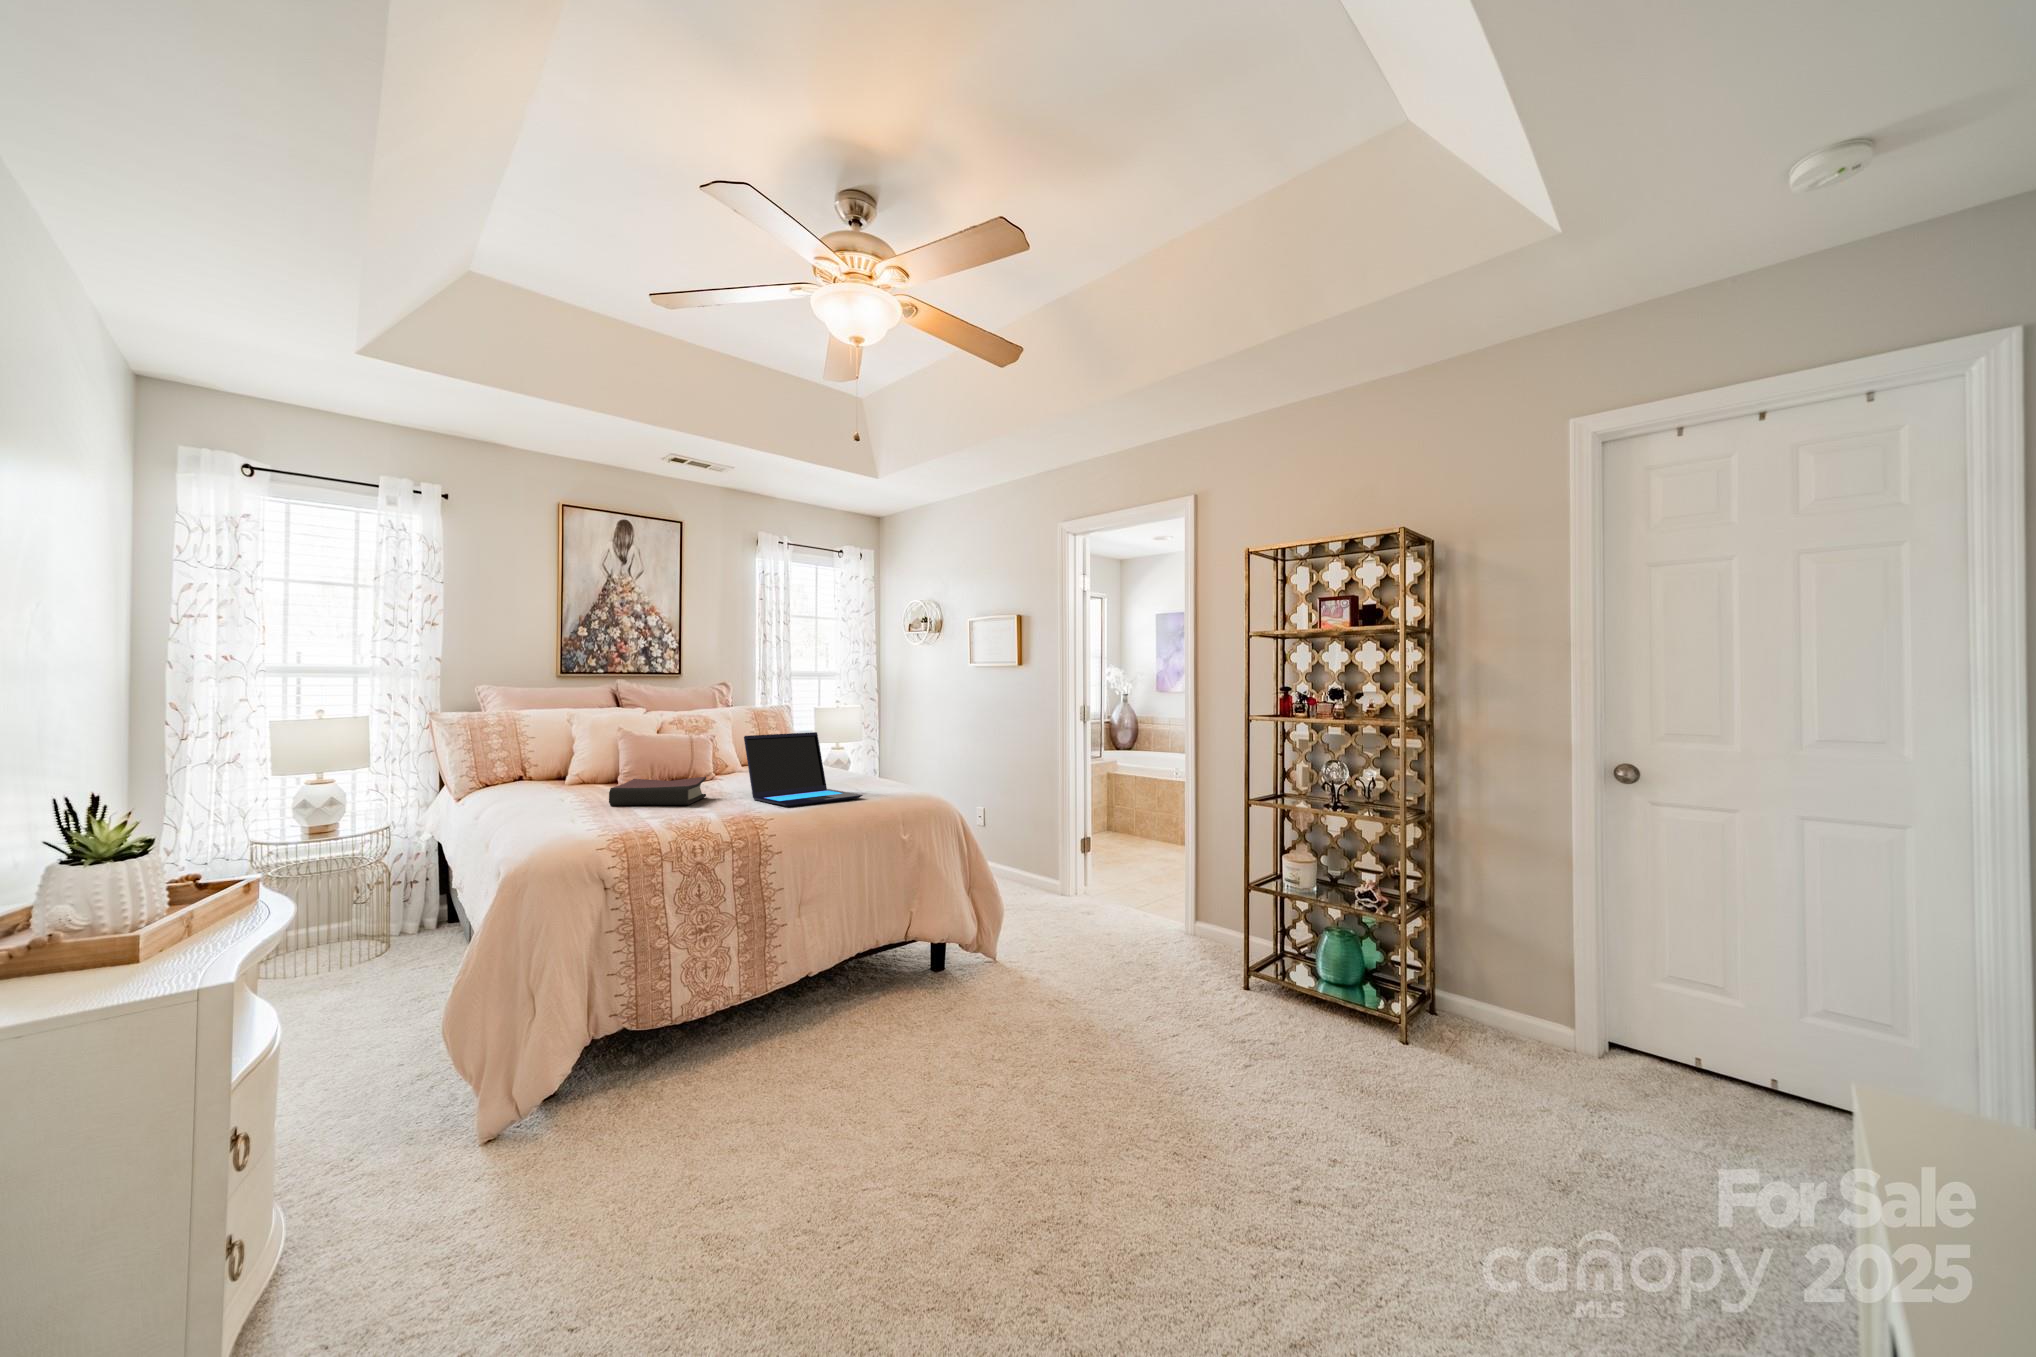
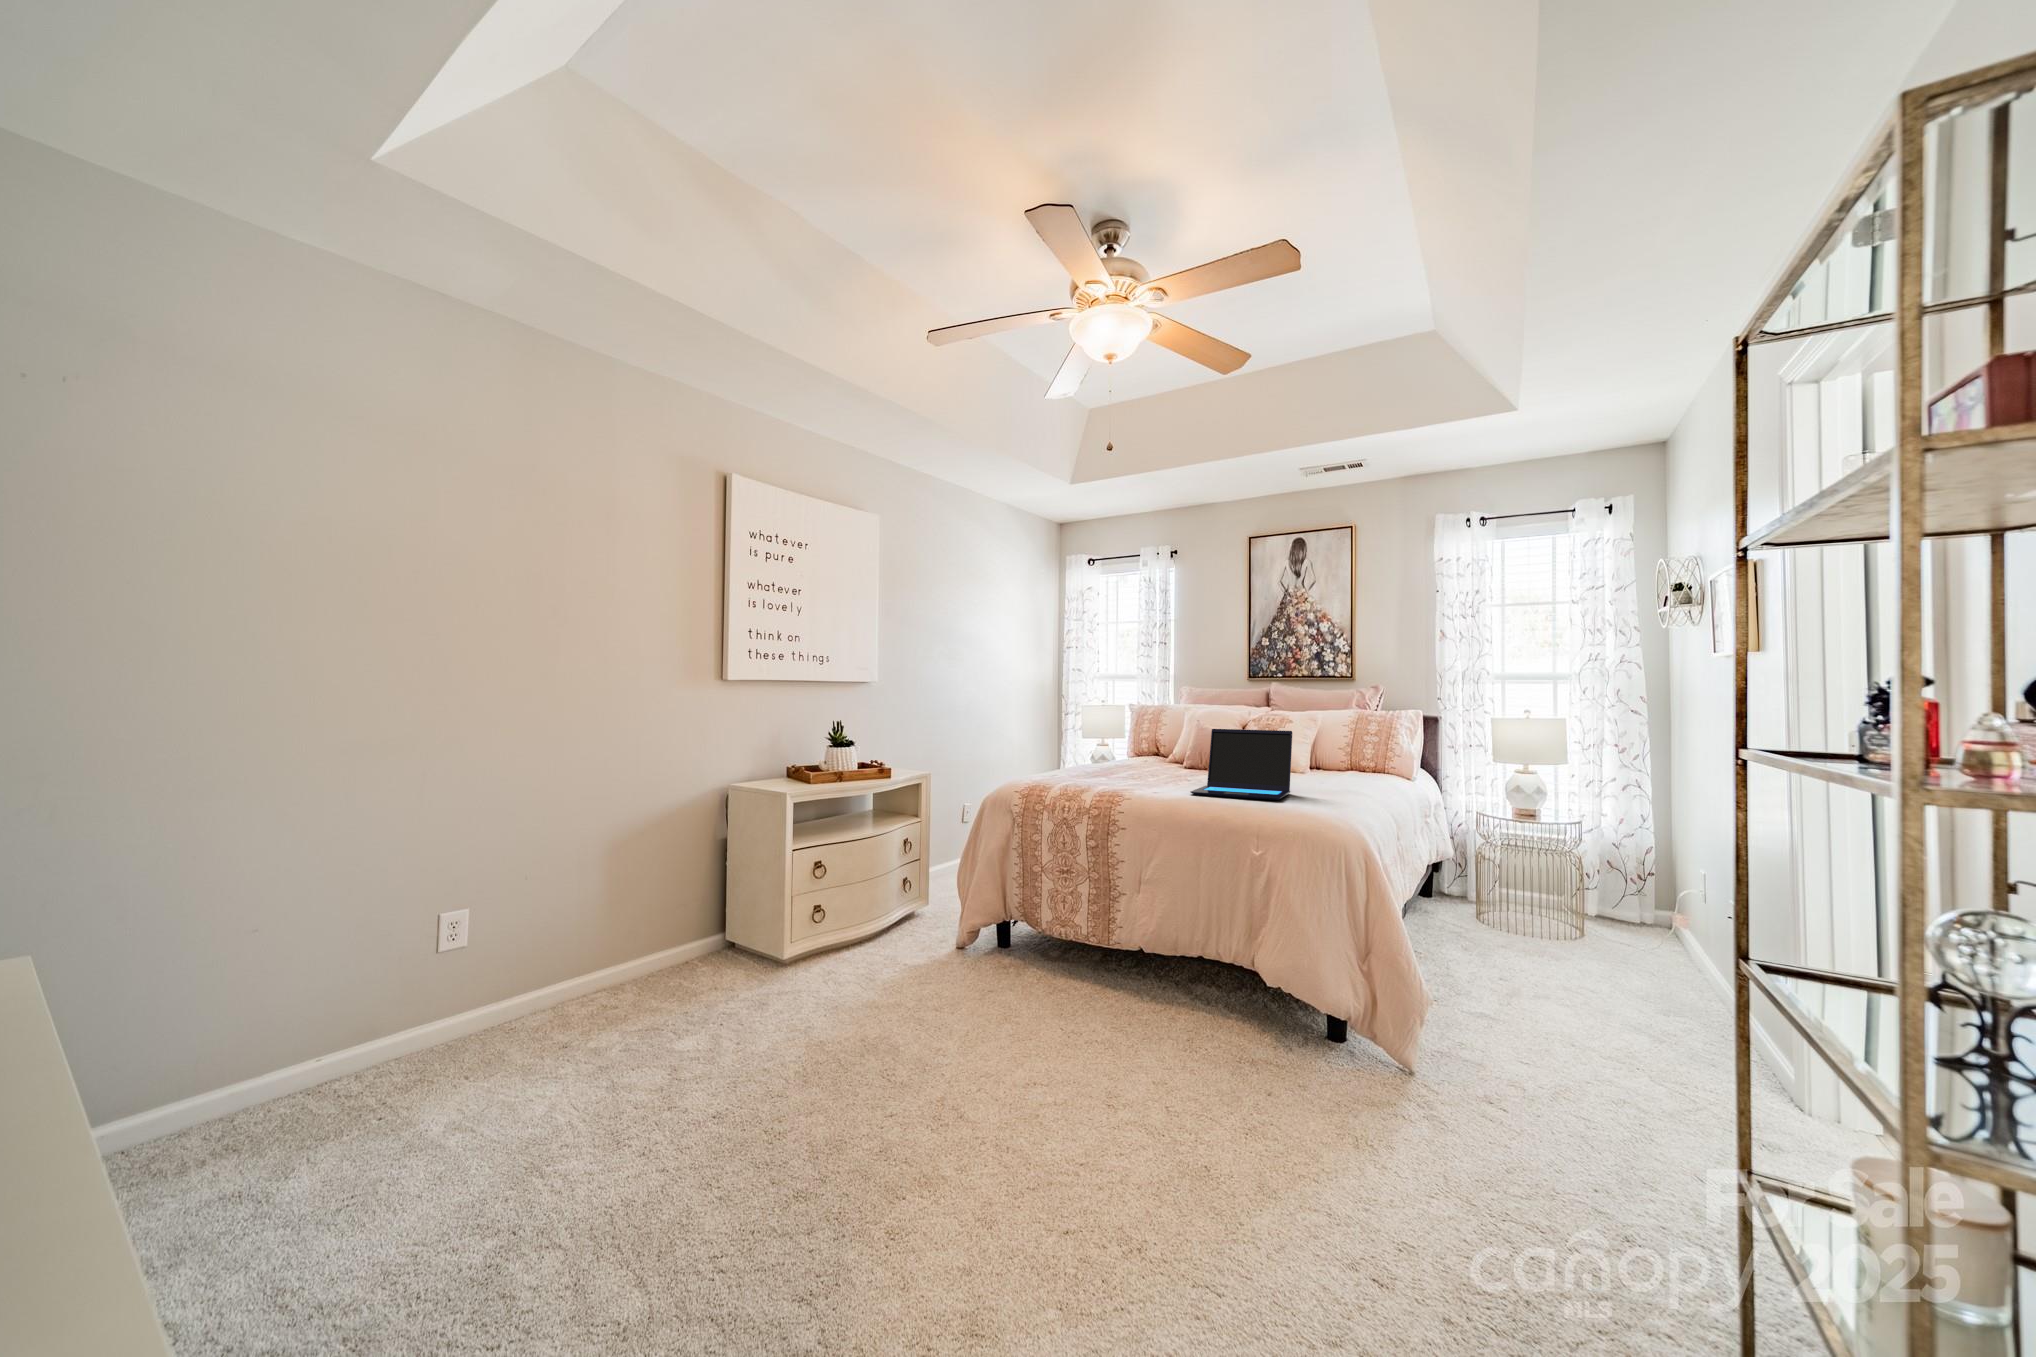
hardback book: present [609,777,706,806] -> none [1117,760,1191,782]

